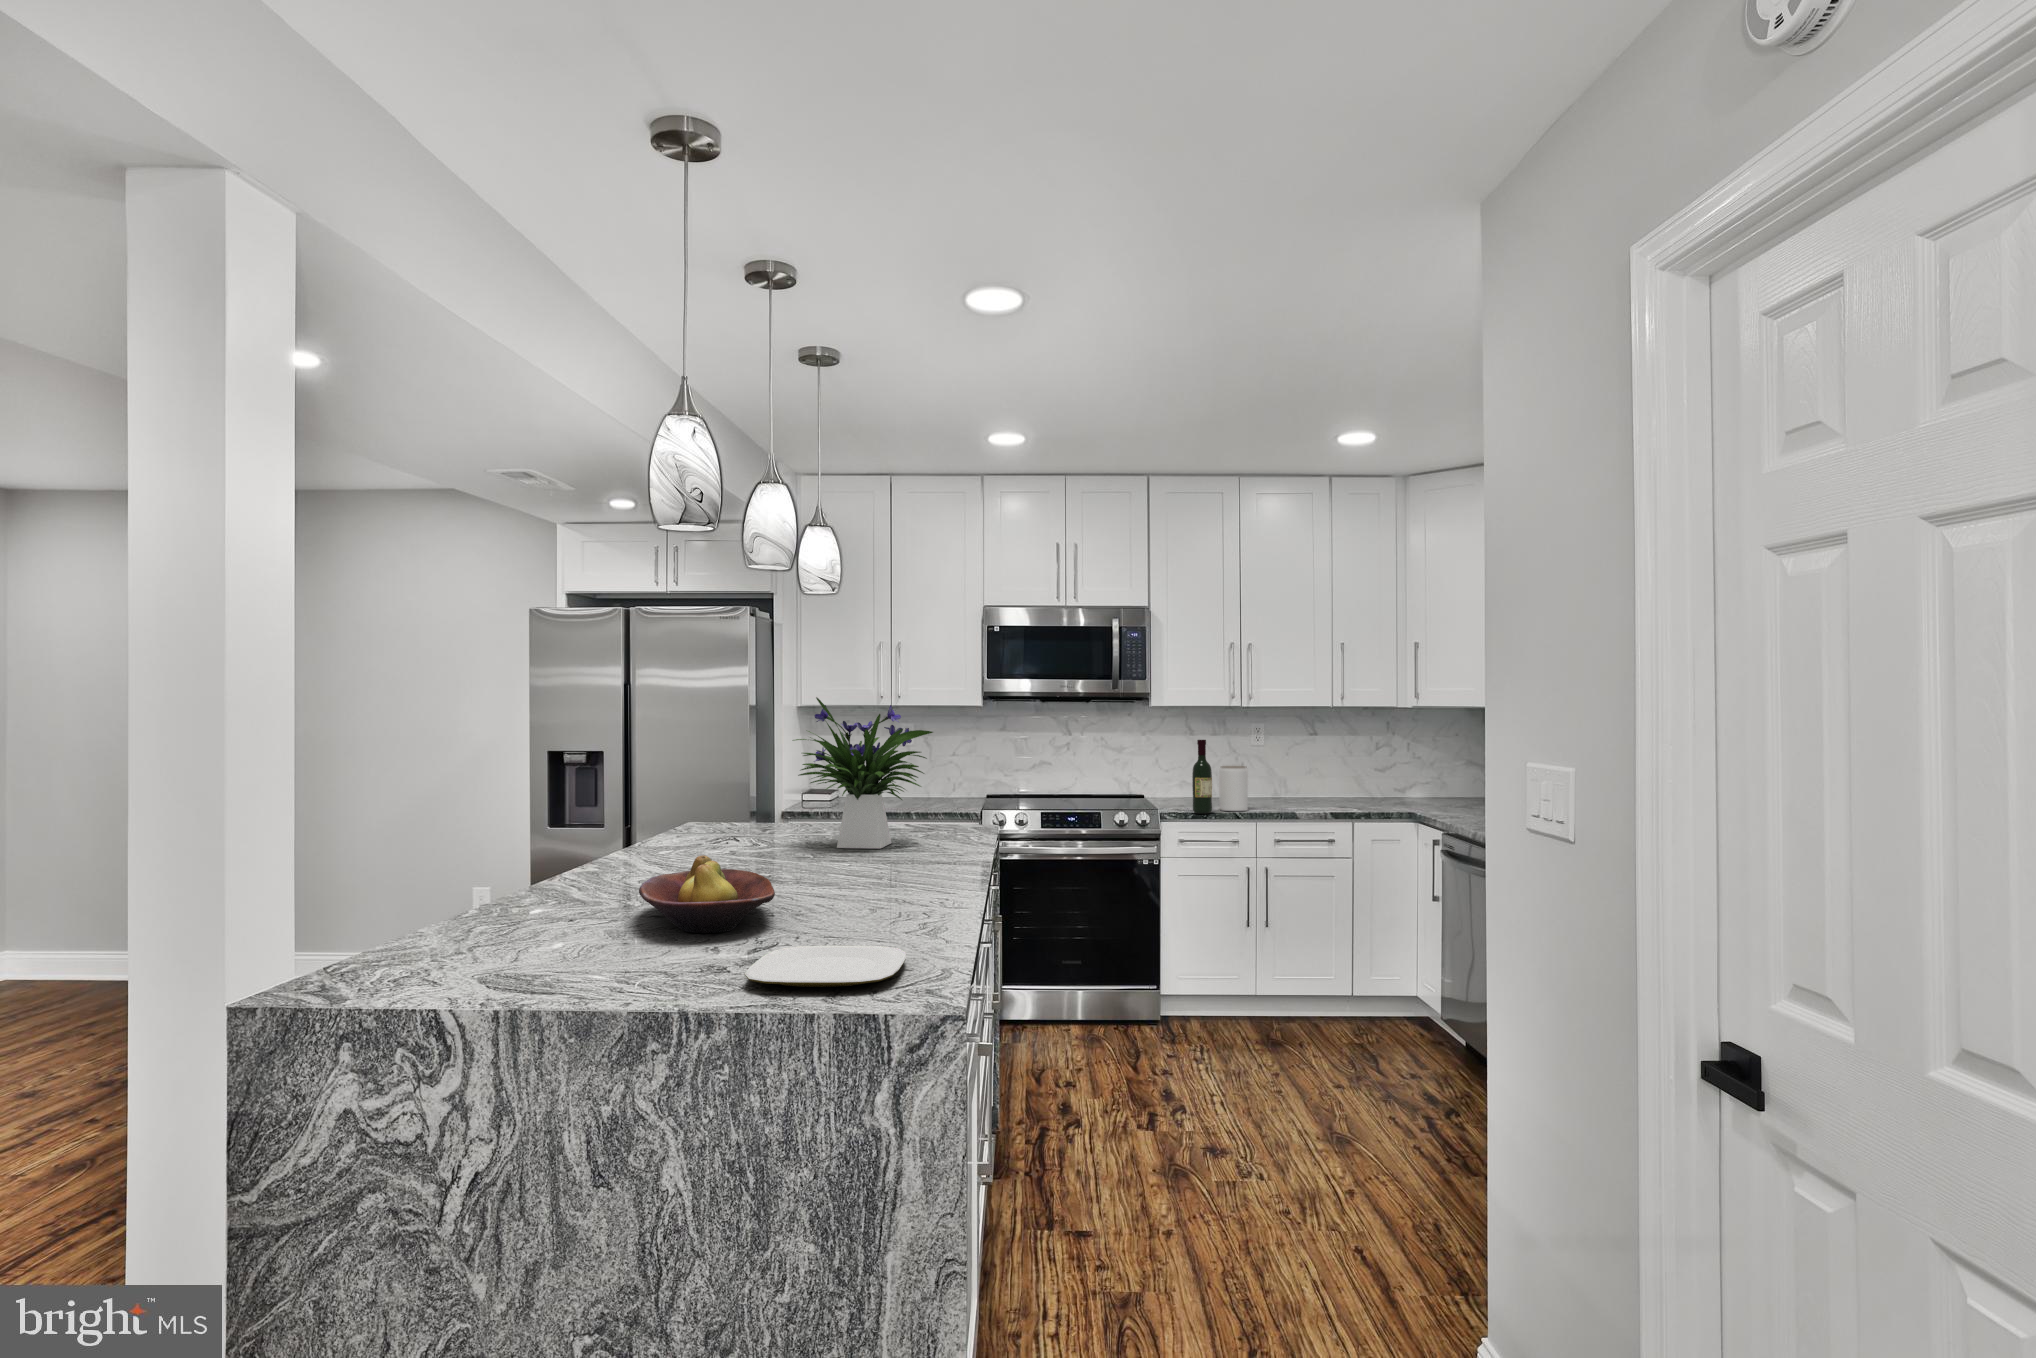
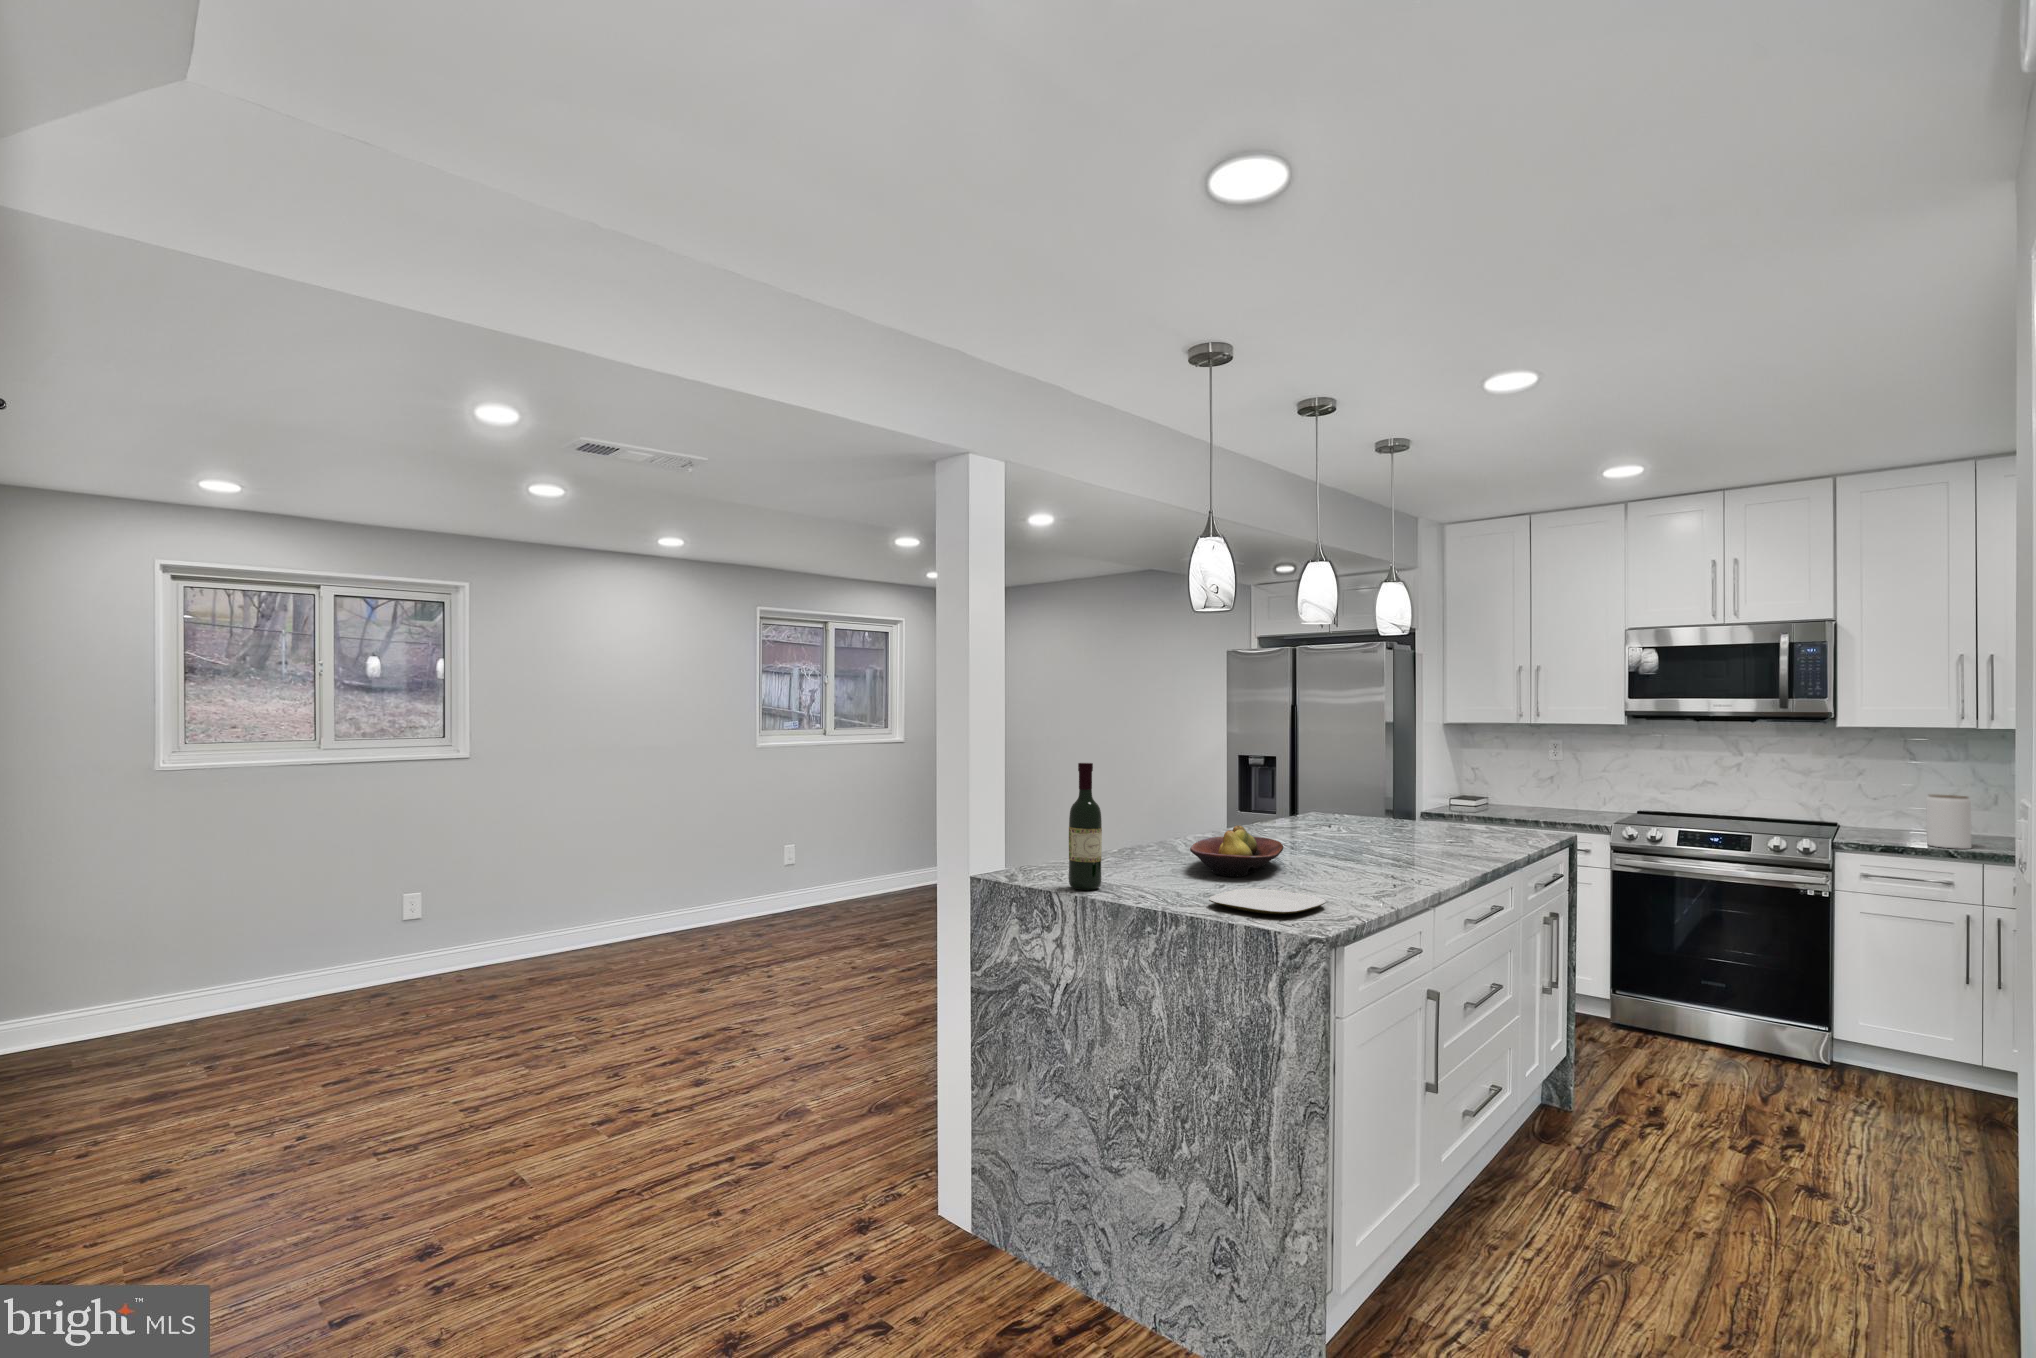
flower arrangement: present [793,697,933,849] -> none [1352,713,1480,840]
wine bottle: present [1192,740,1212,814] -> present [1069,763,1102,890]

